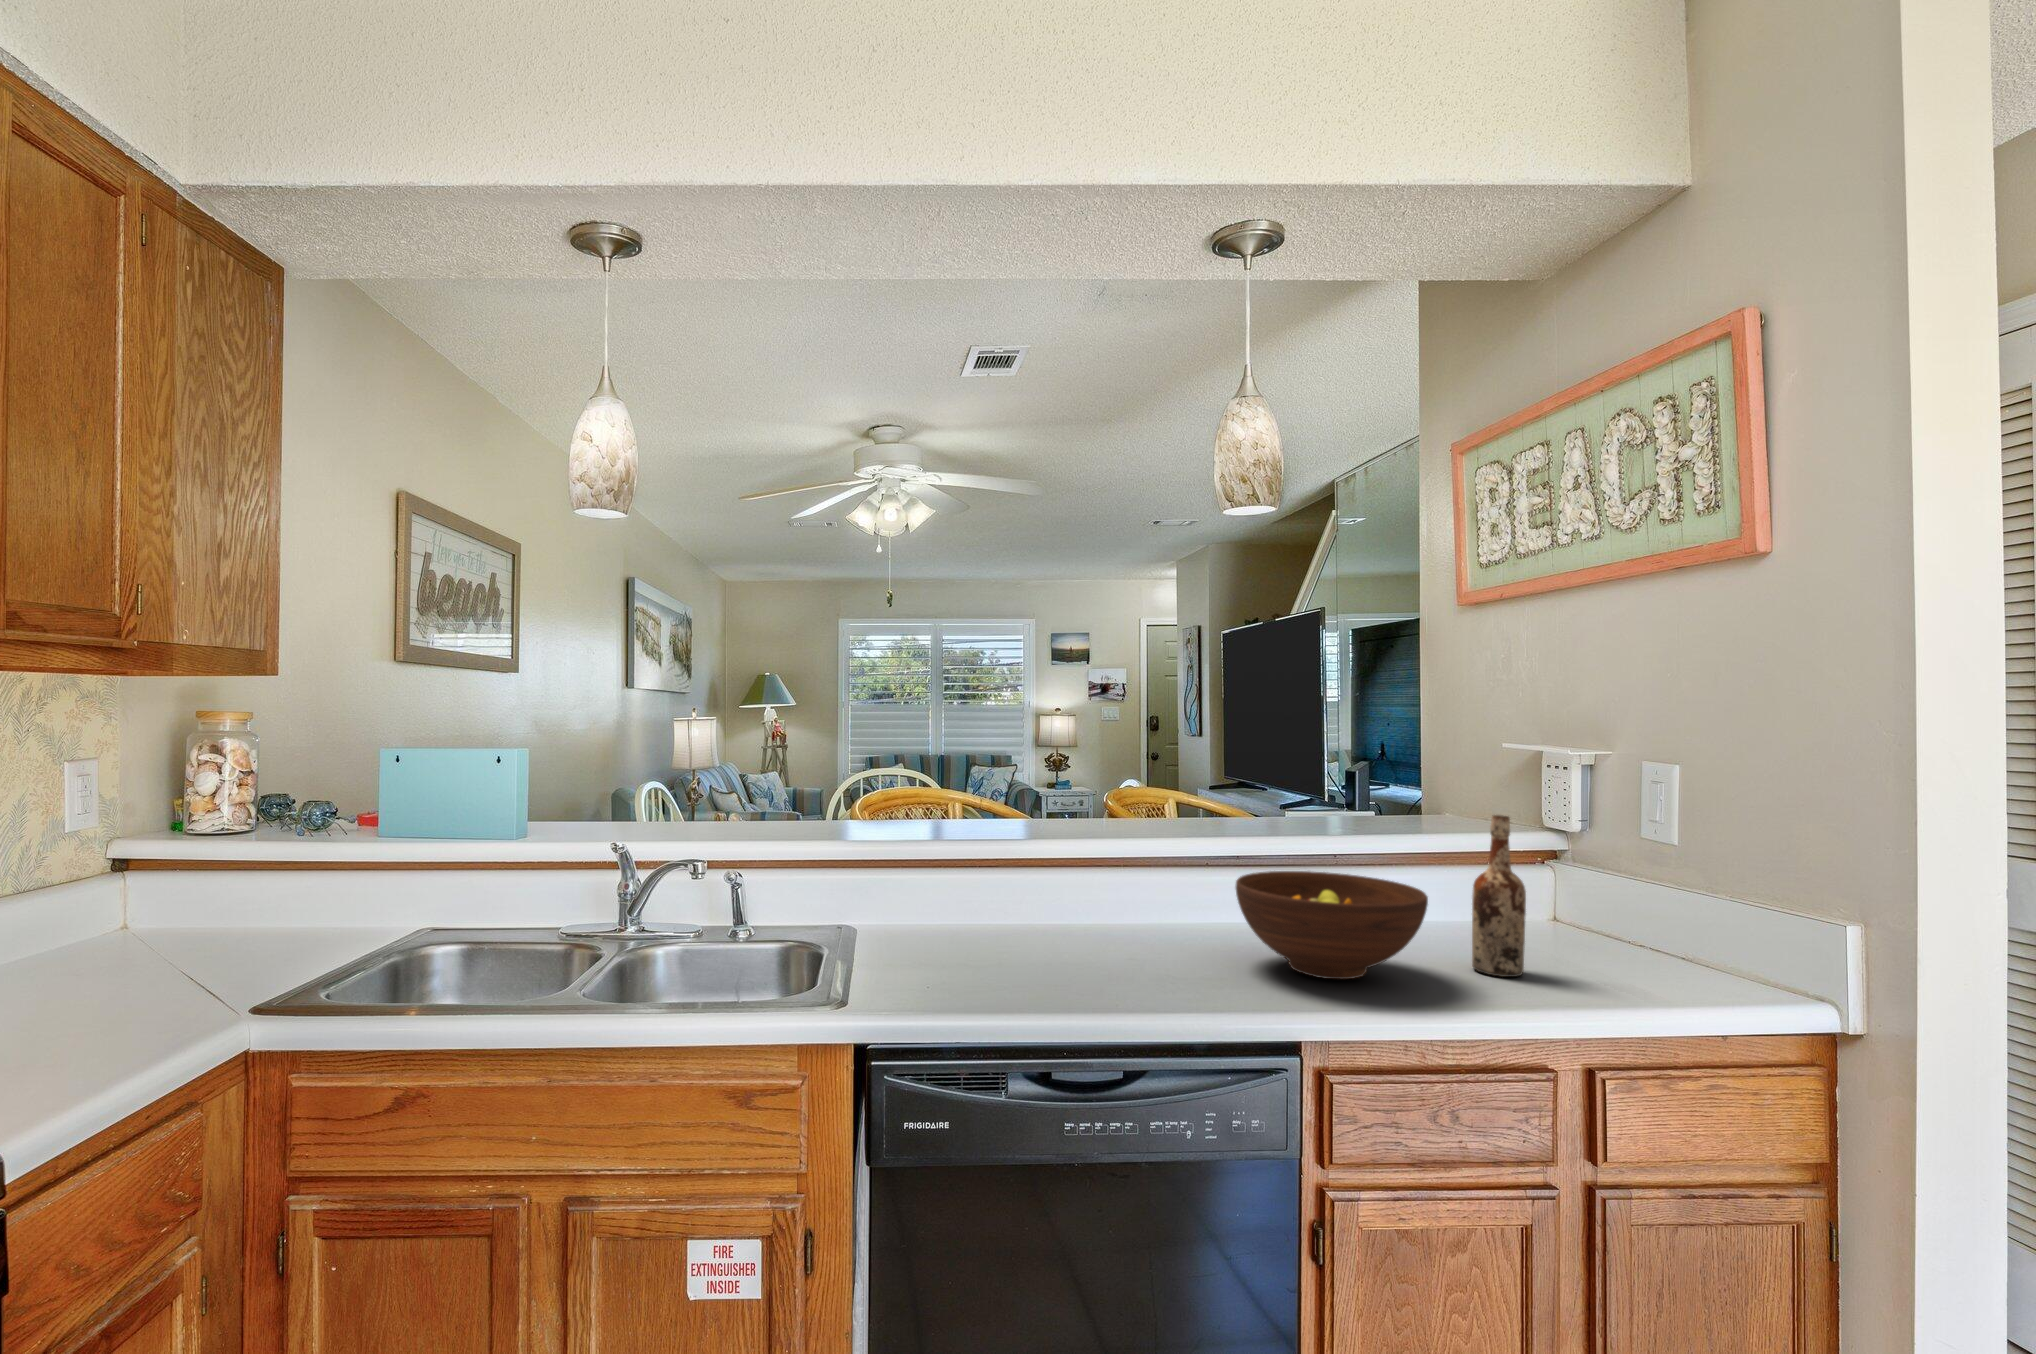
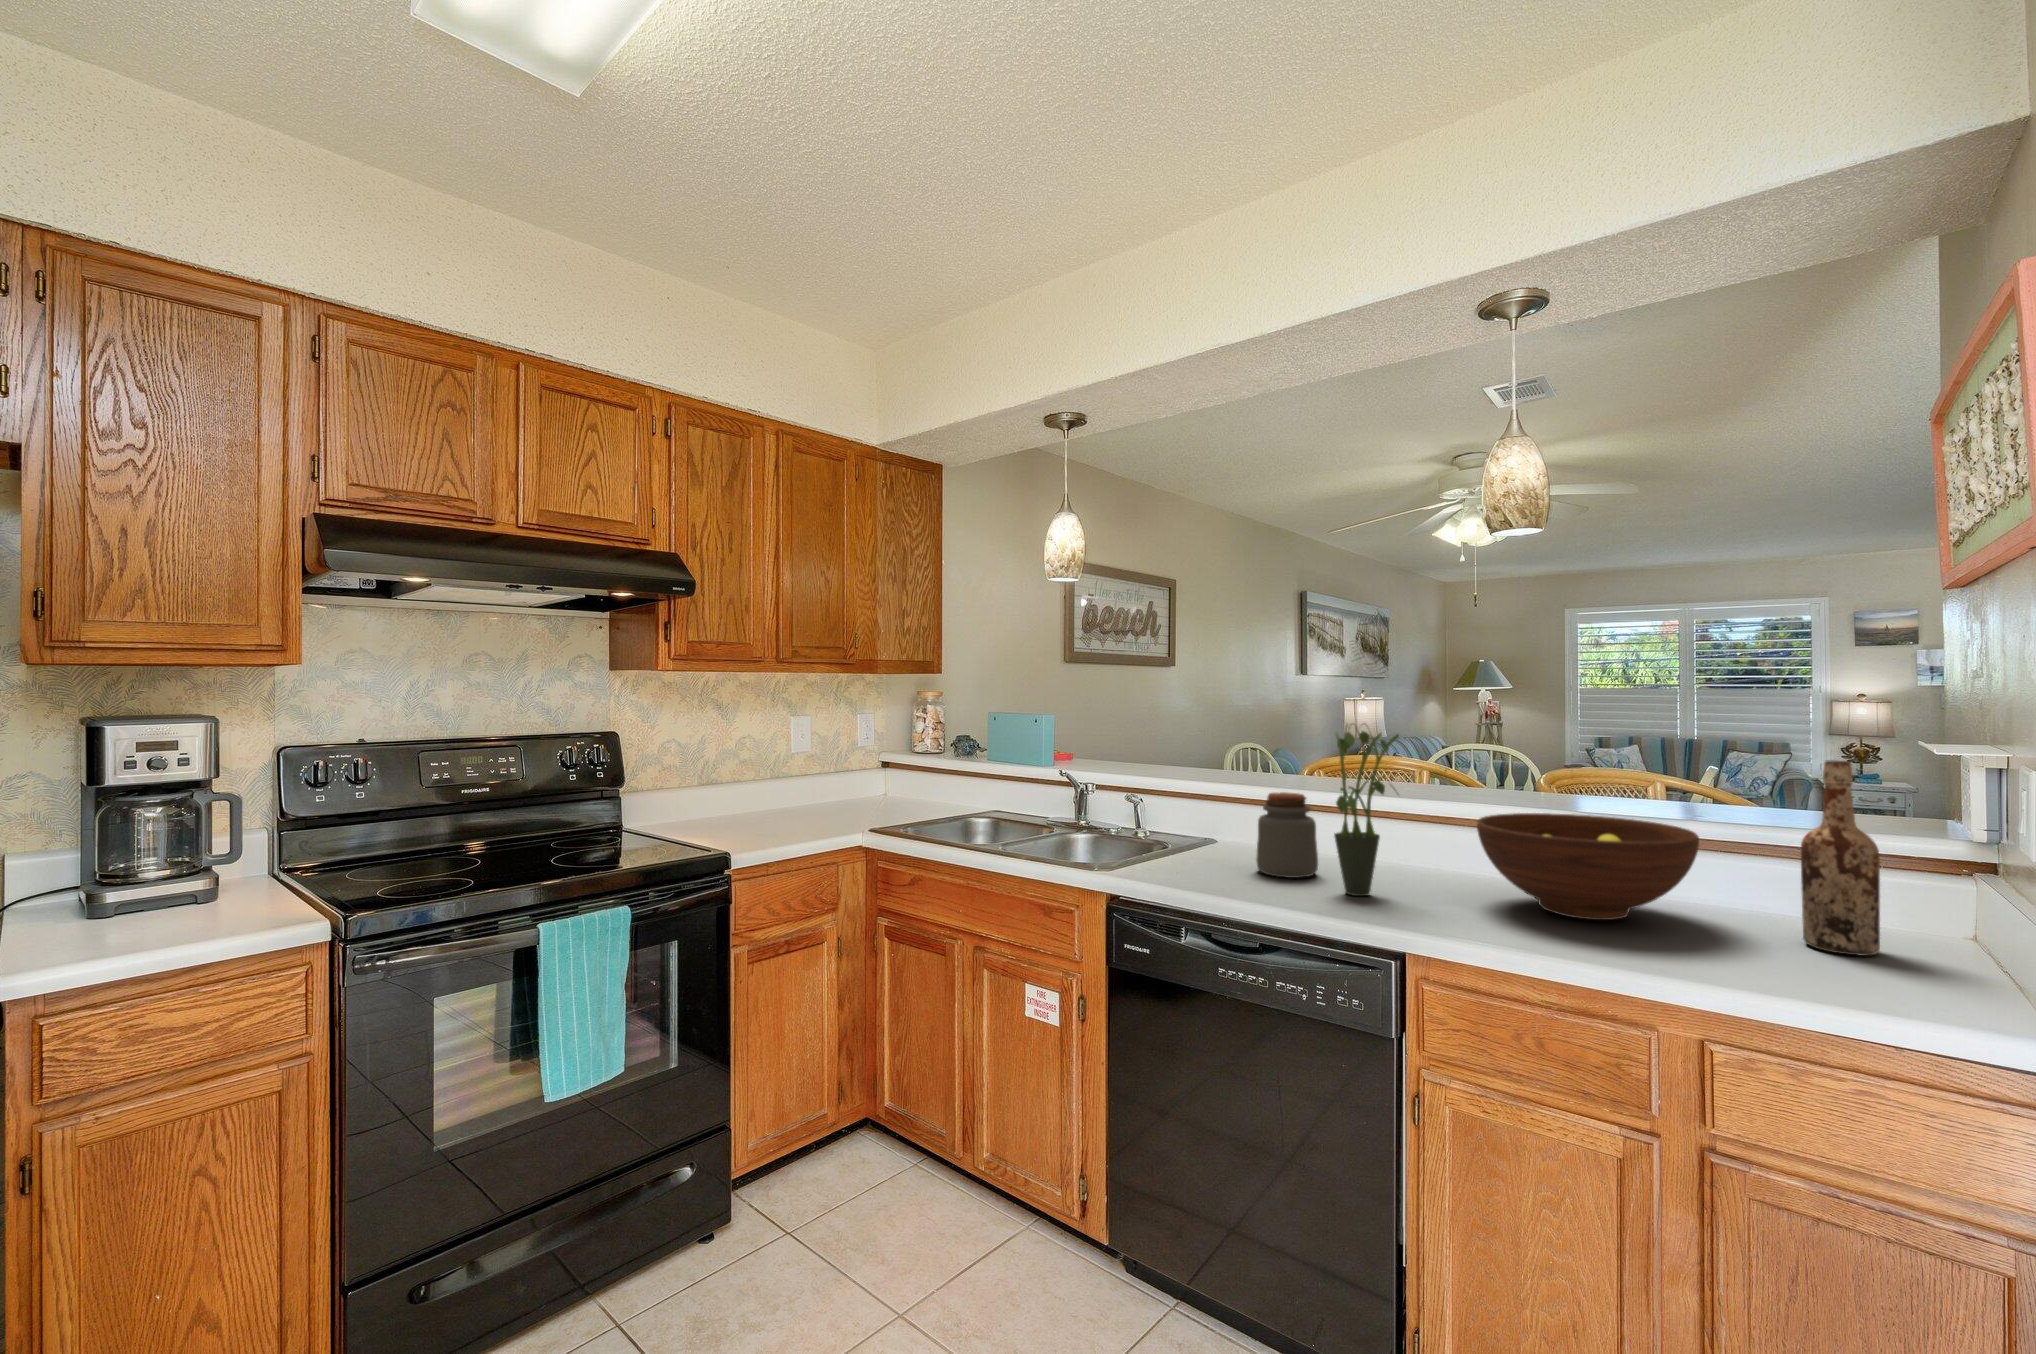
potted plant: none [1122,788,1213,993] -> present [1334,724,1408,896]
jar: none [995,871,1070,981] -> present [1256,792,1318,878]

